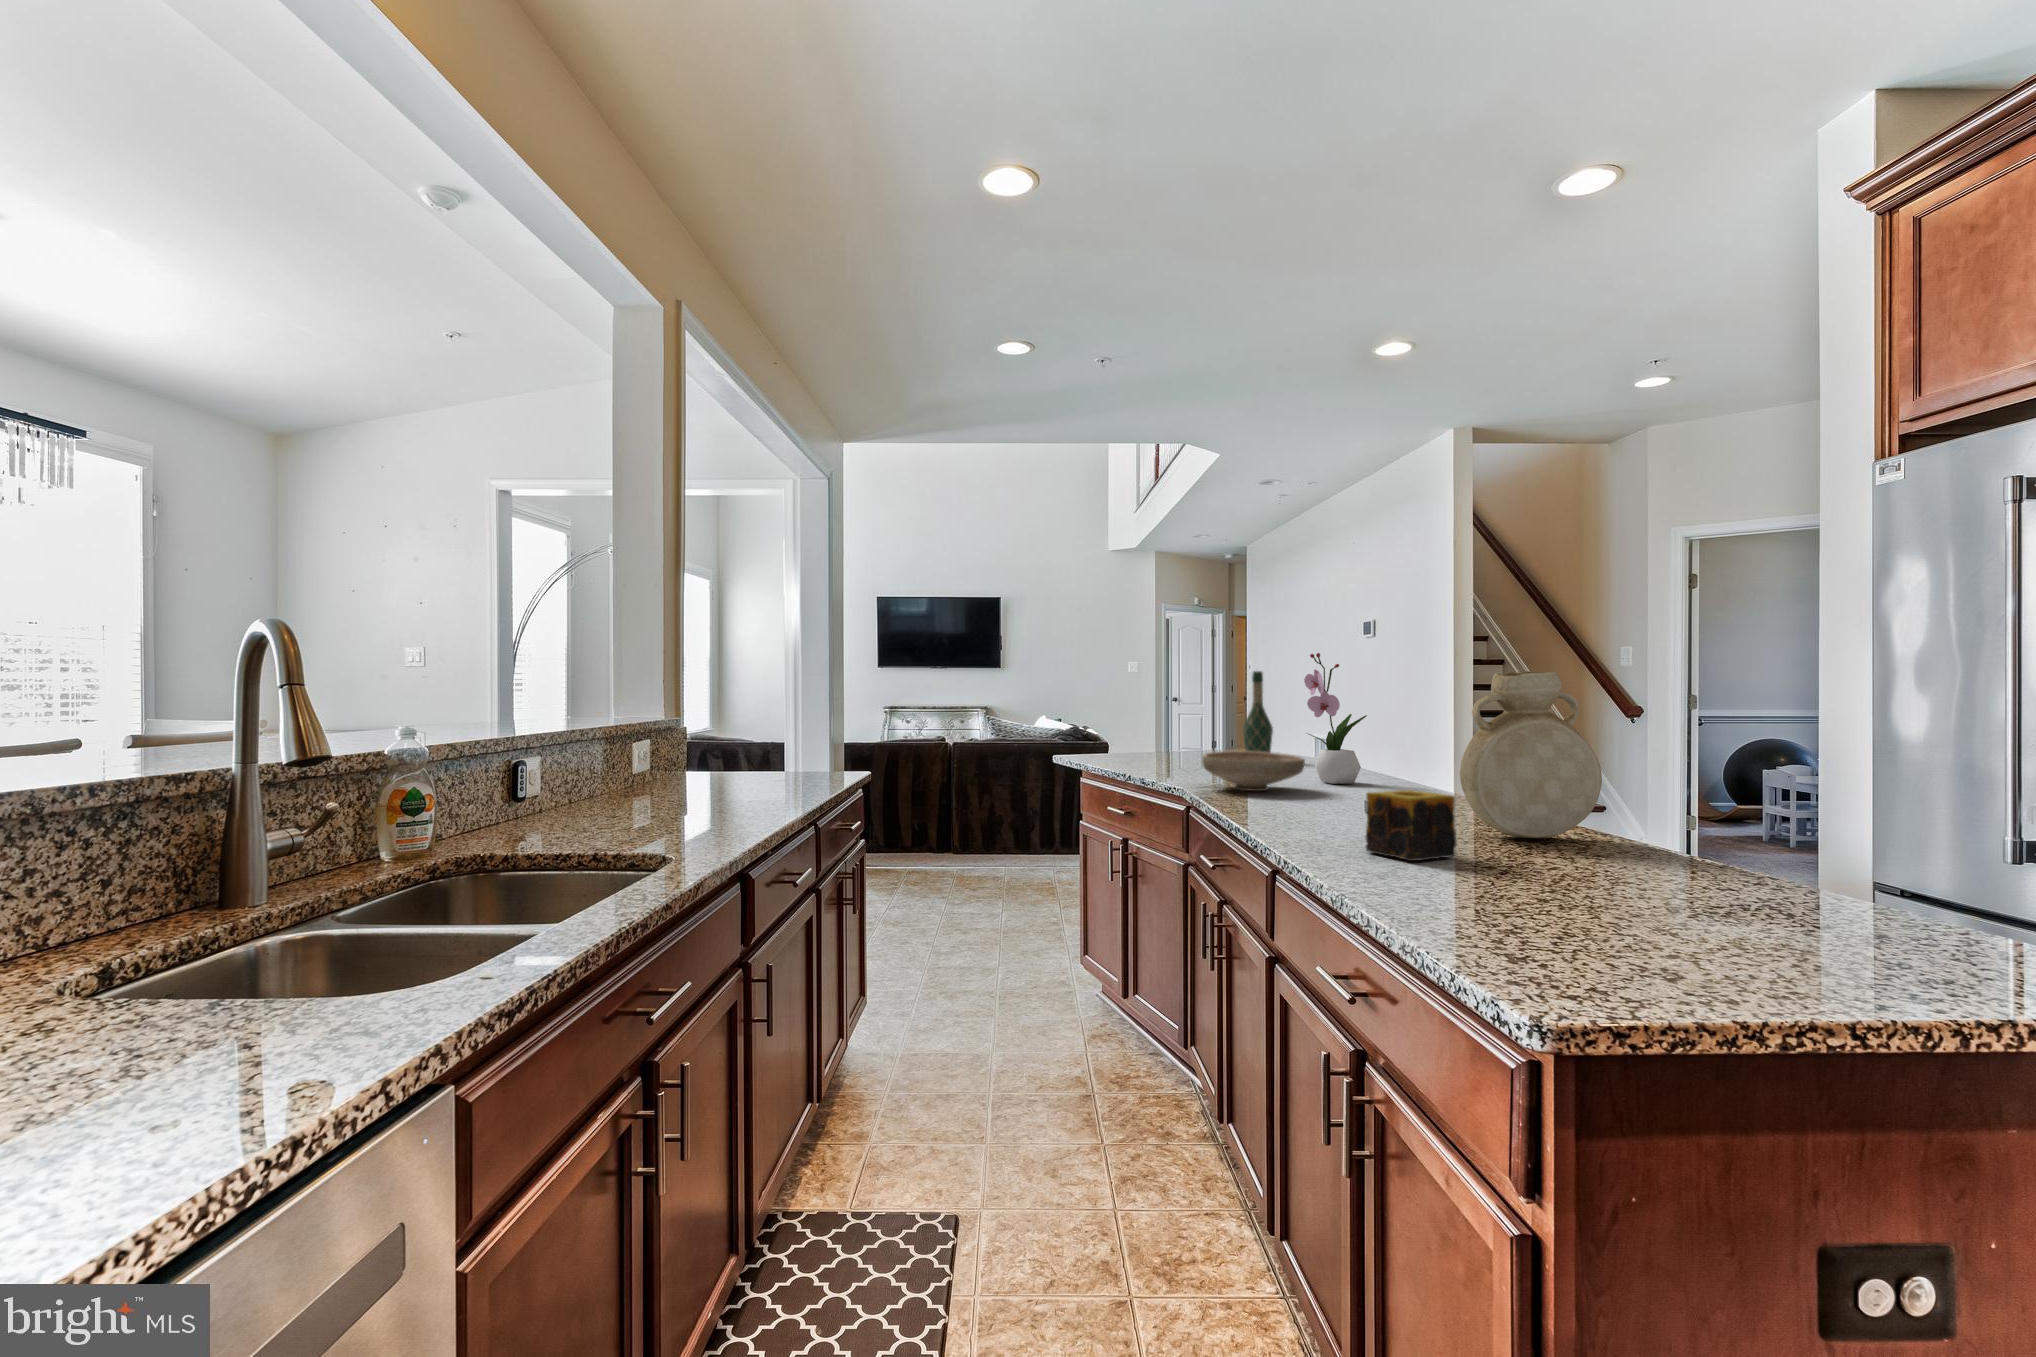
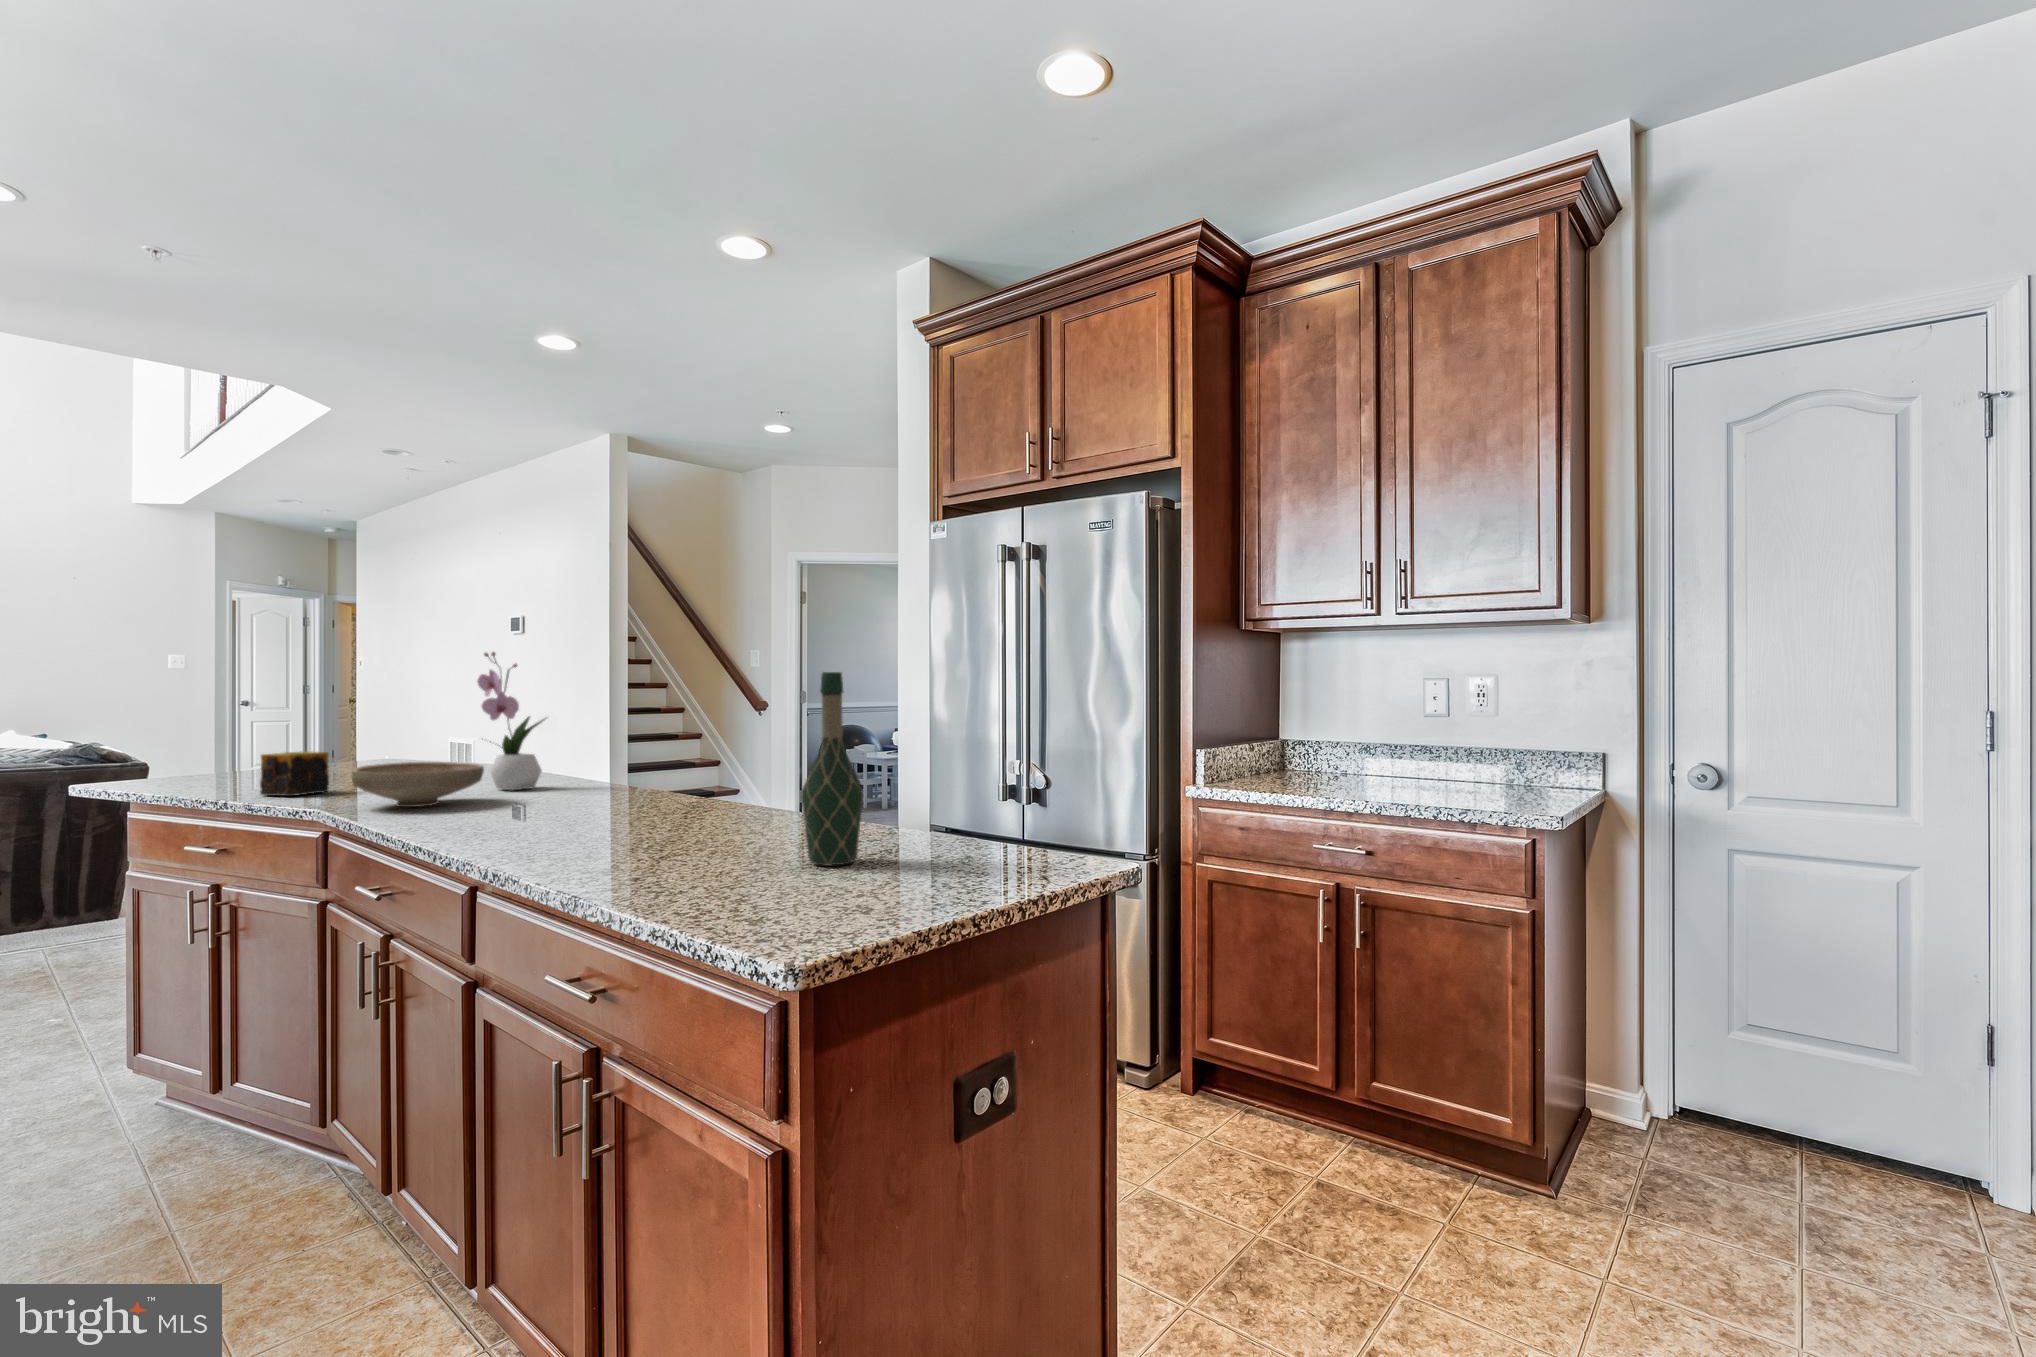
wine bottle: present [1243,671,1273,752] -> present [802,672,863,866]
vase: present [1460,671,1602,838] -> none [661,672,778,821]
candle: present [1366,790,1456,861] -> present [260,752,329,796]

